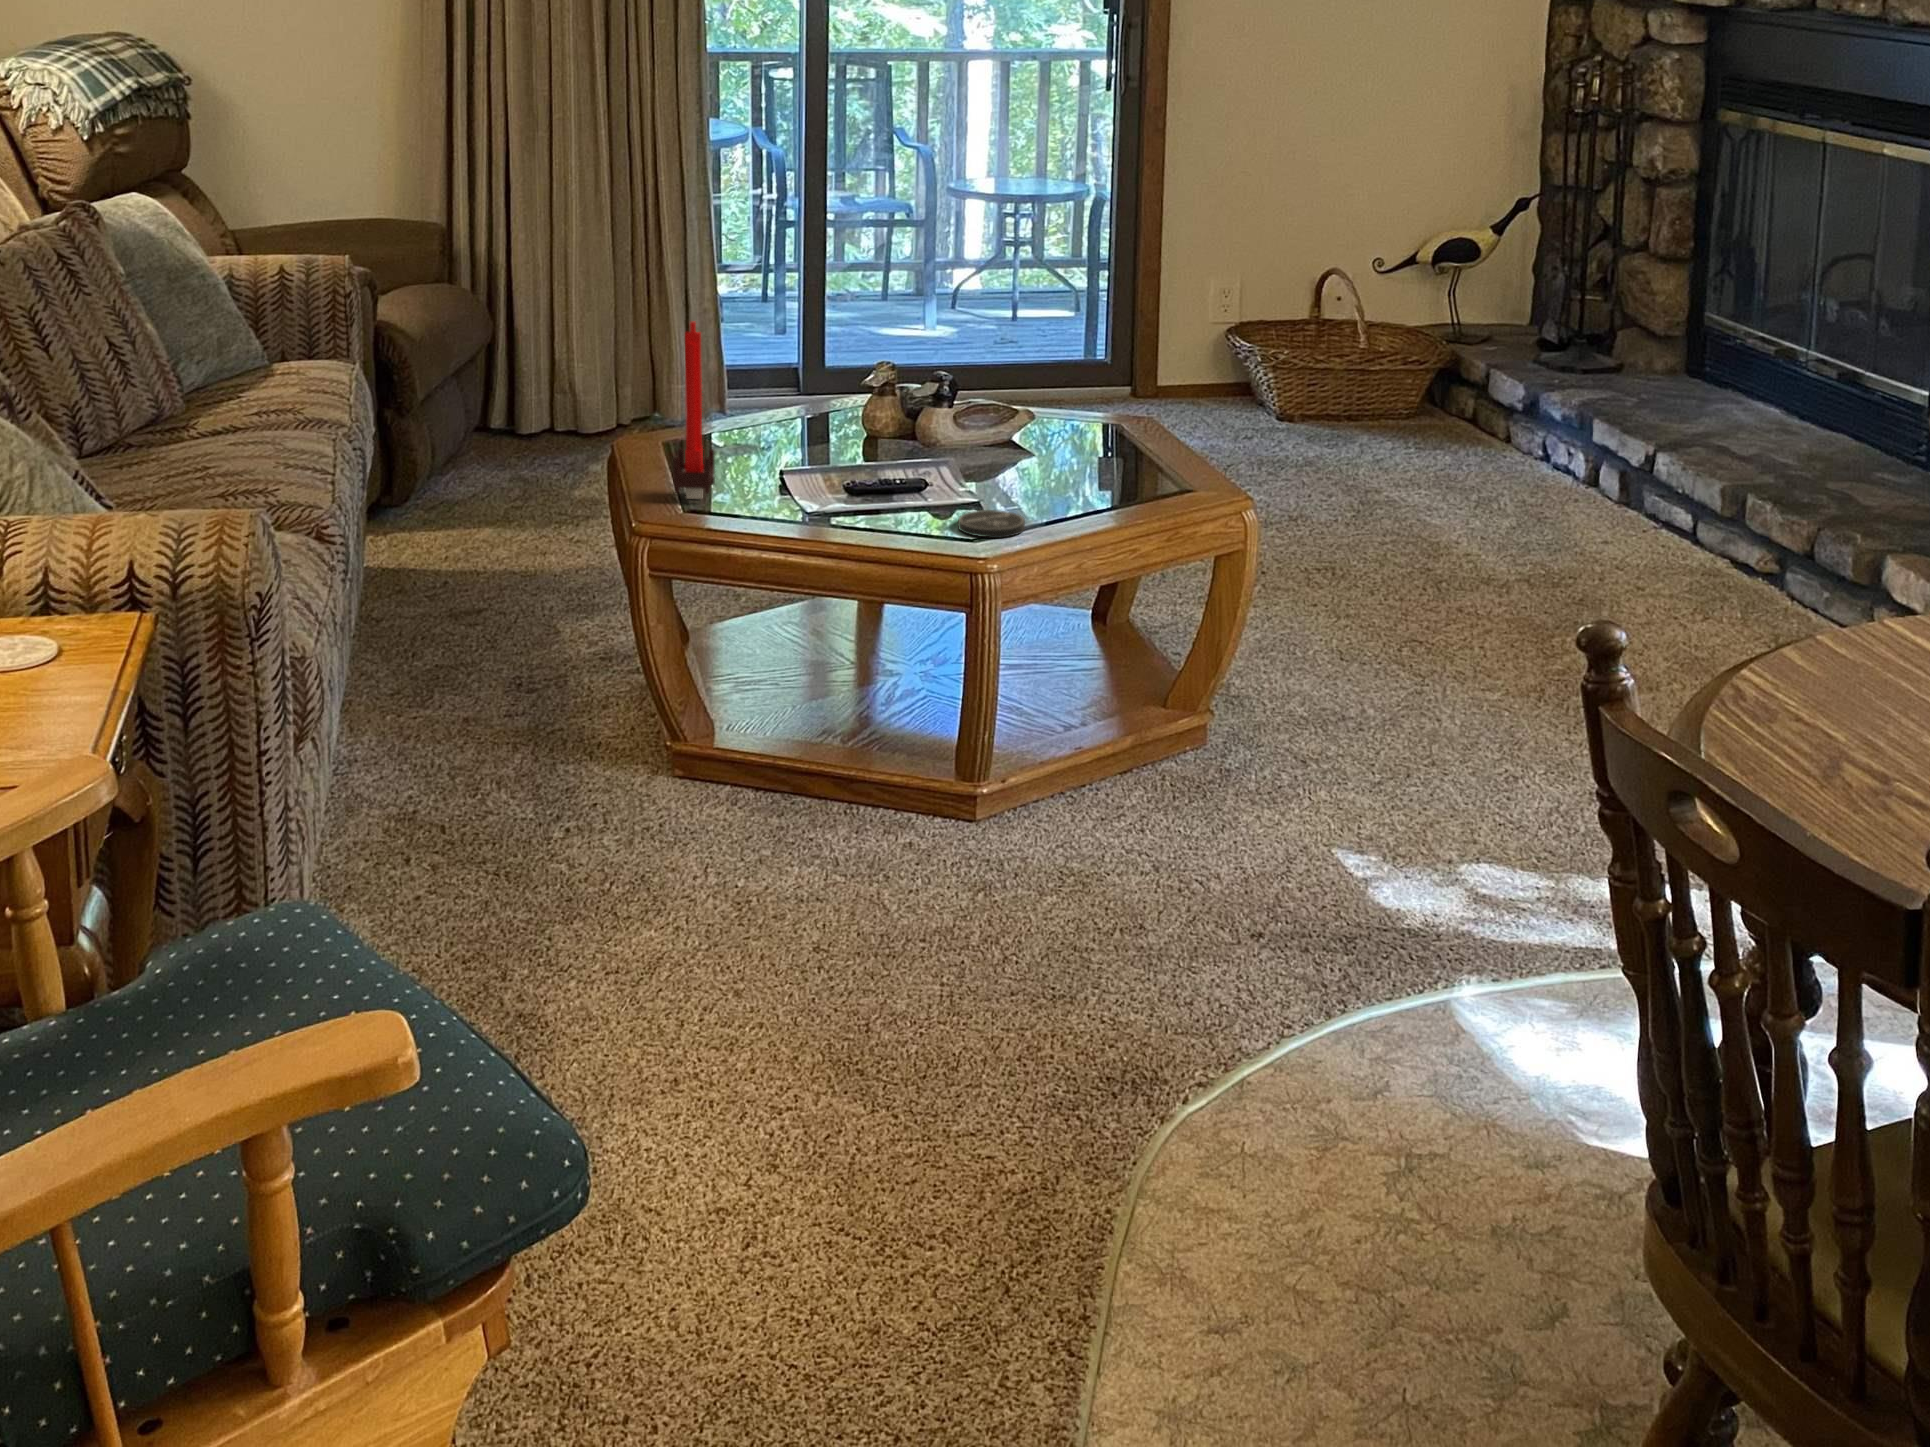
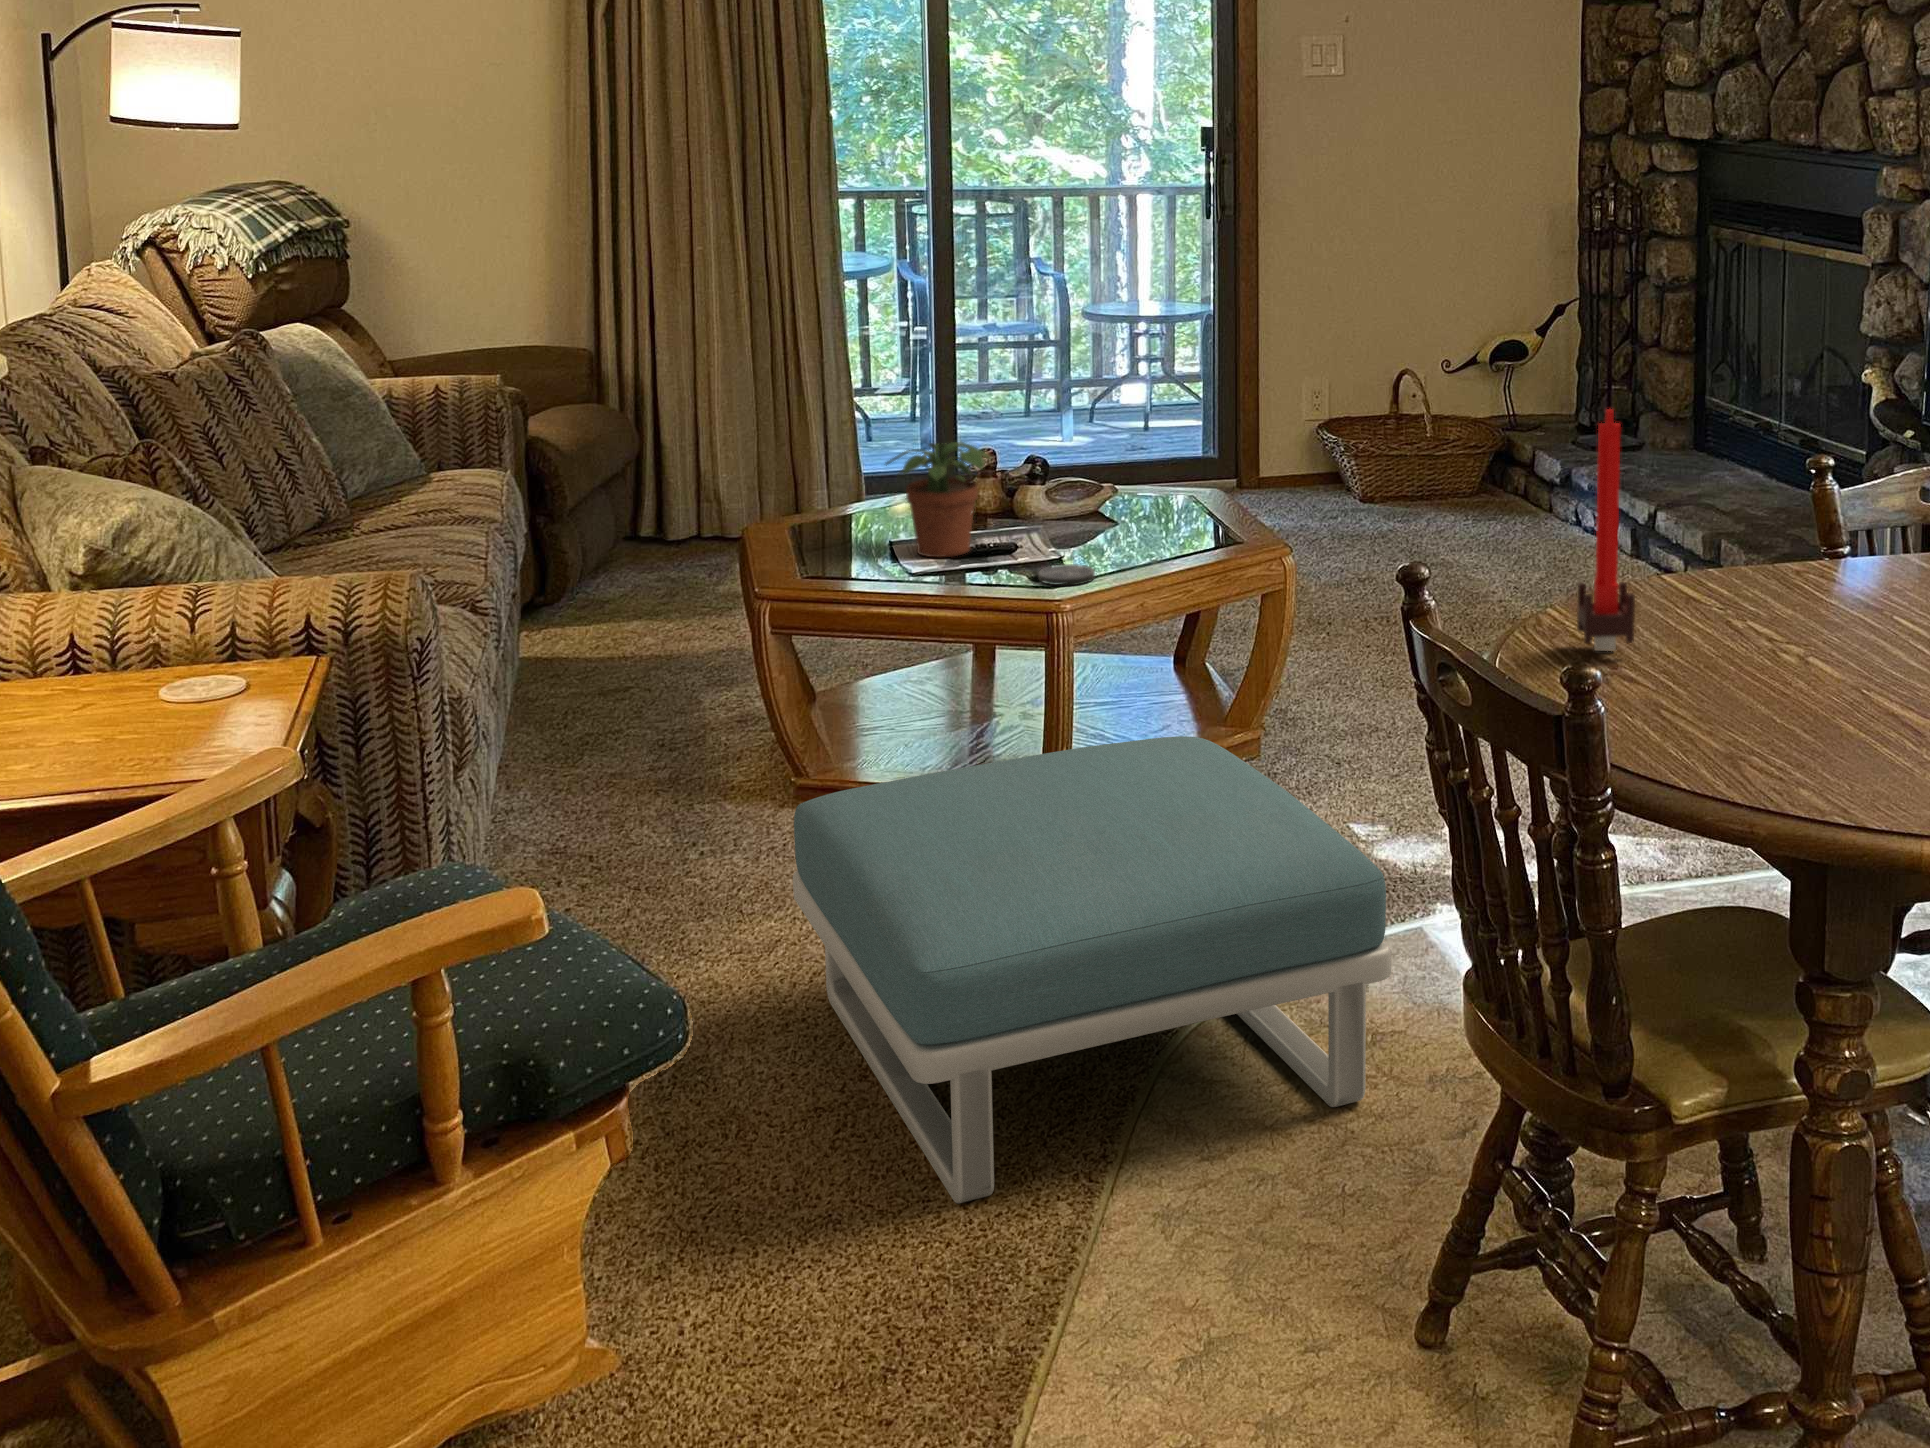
candle: present [673,322,715,499] -> present [1577,409,1635,651]
potted plant: none [777,356,900,493] -> present [886,442,989,557]
footstool: none [684,748,1452,1368] -> present [793,736,1392,1203]

